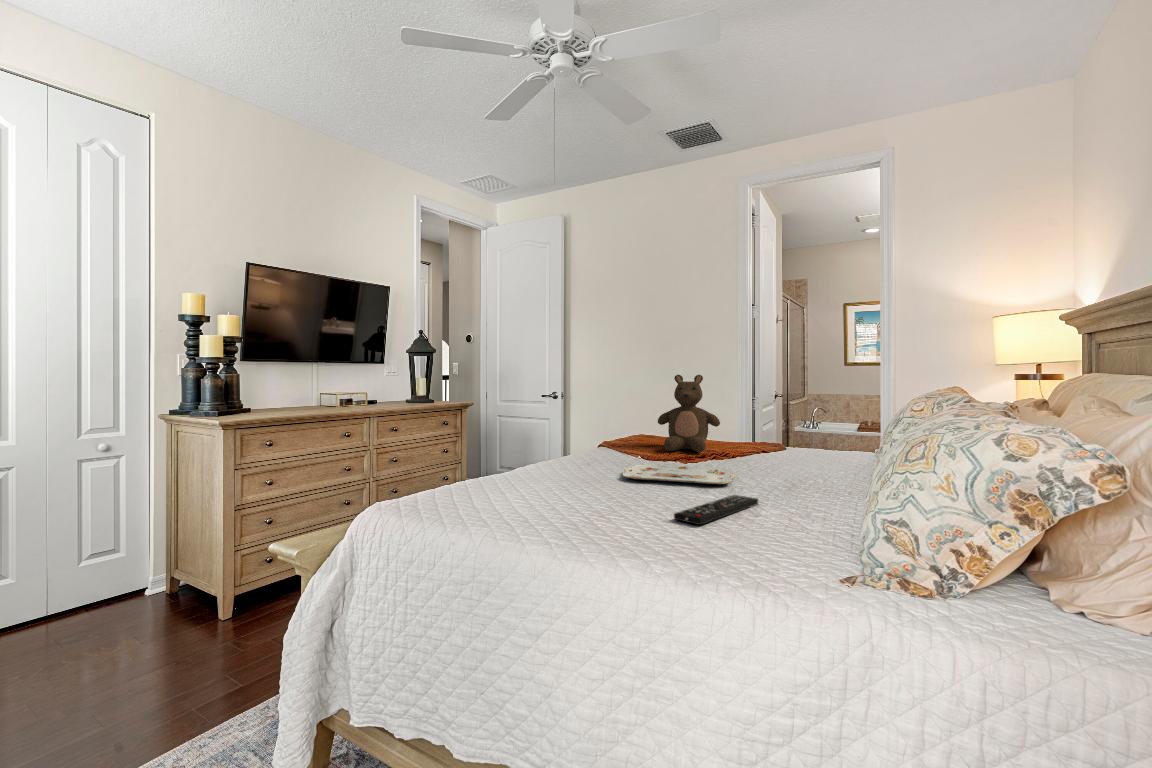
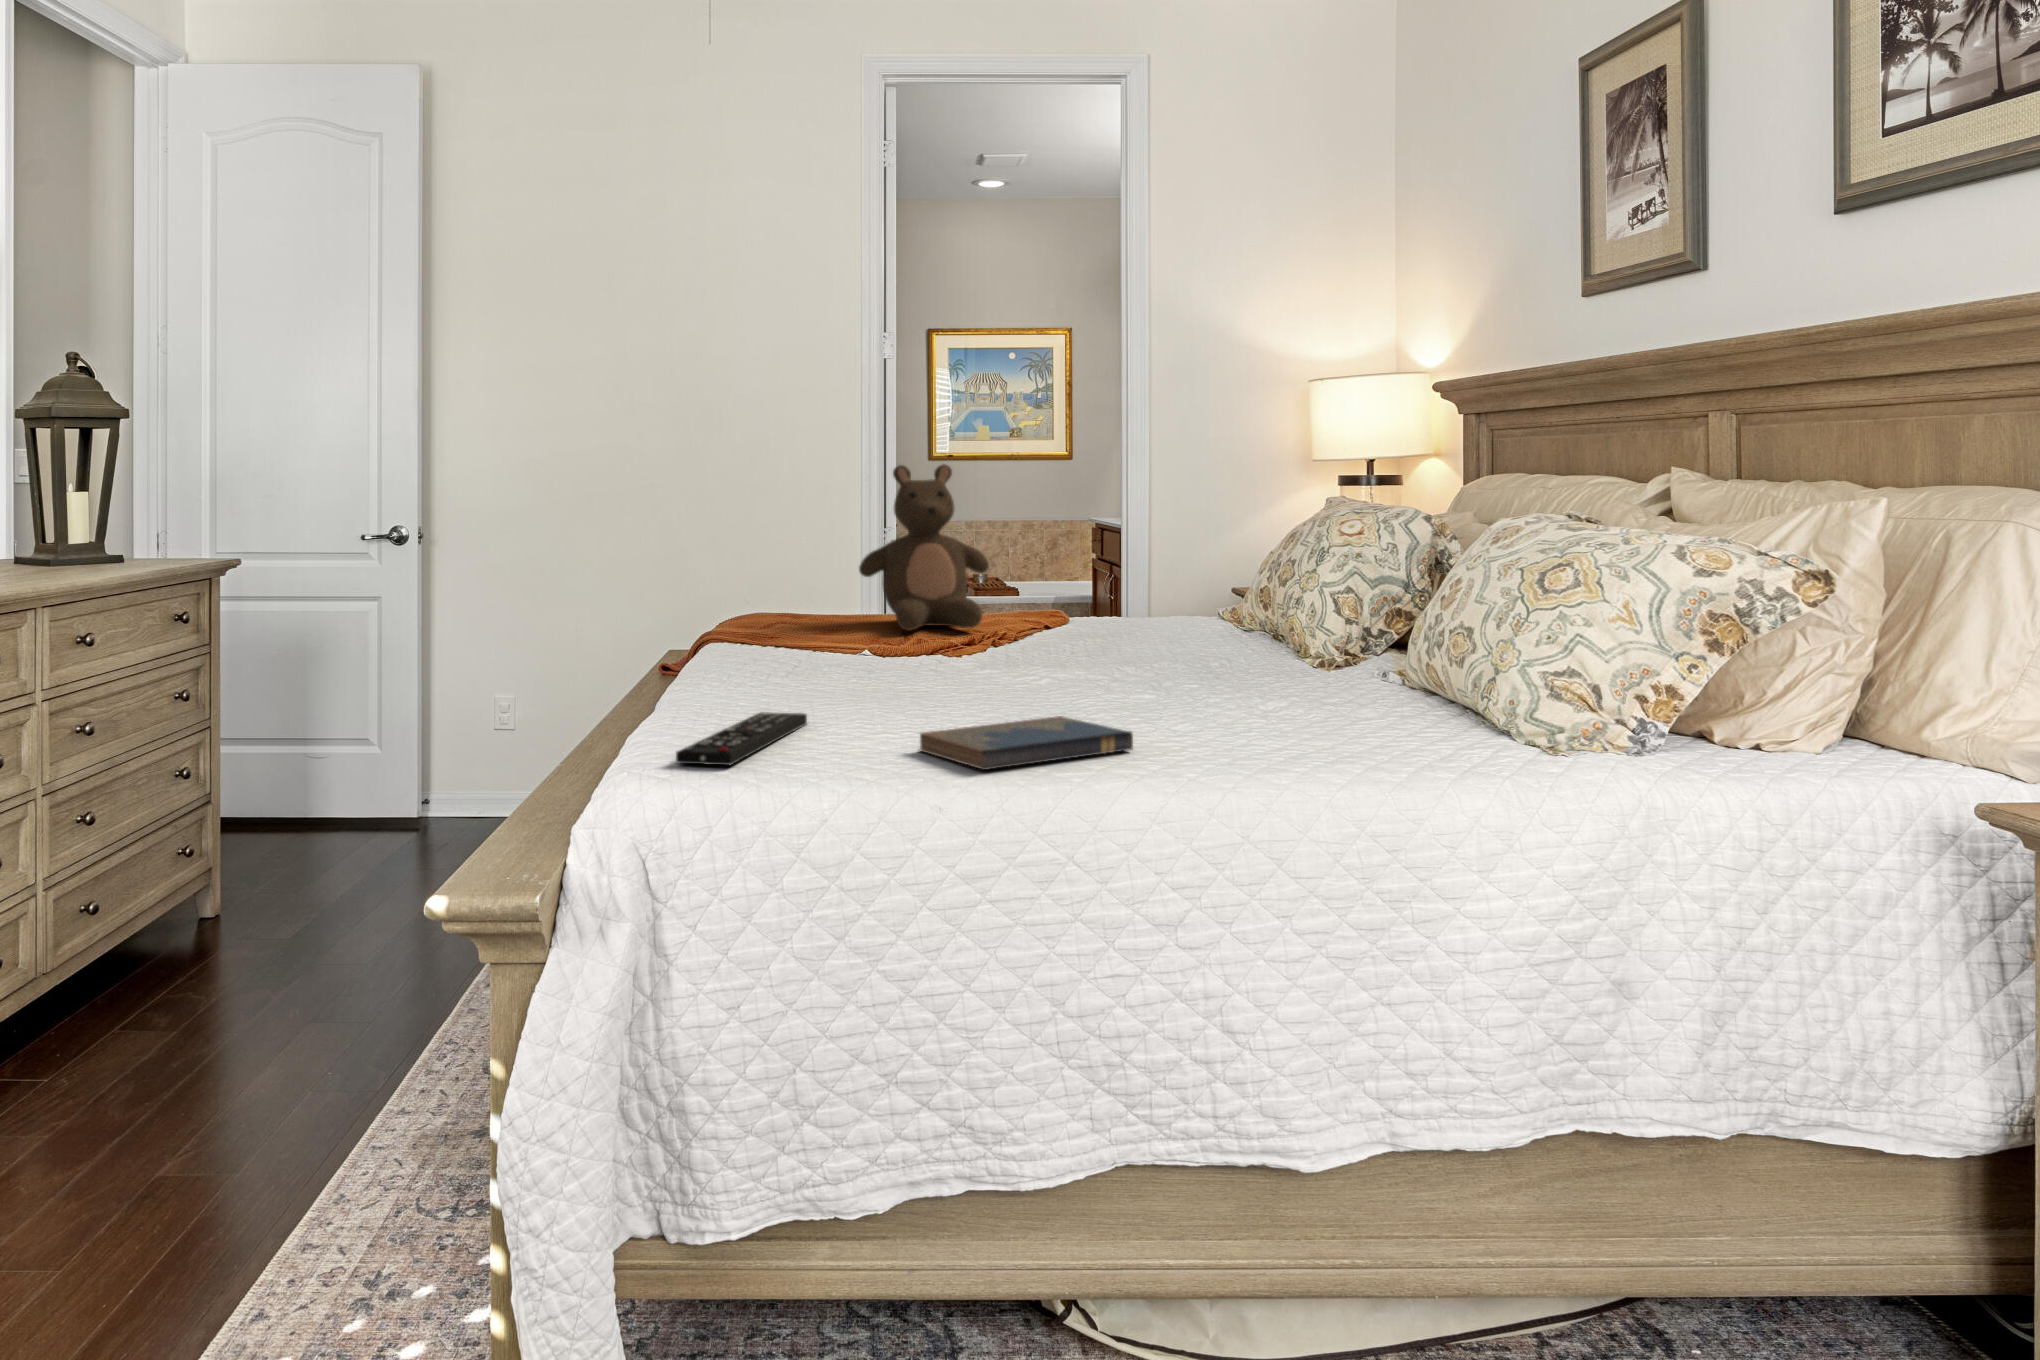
serving tray: present [623,464,736,484] -> none [903,652,1135,685]
remote control: present [674,495,758,525] -> present [676,712,807,765]
hardcover book: none [529,503,630,528] -> present [920,716,1133,770]

